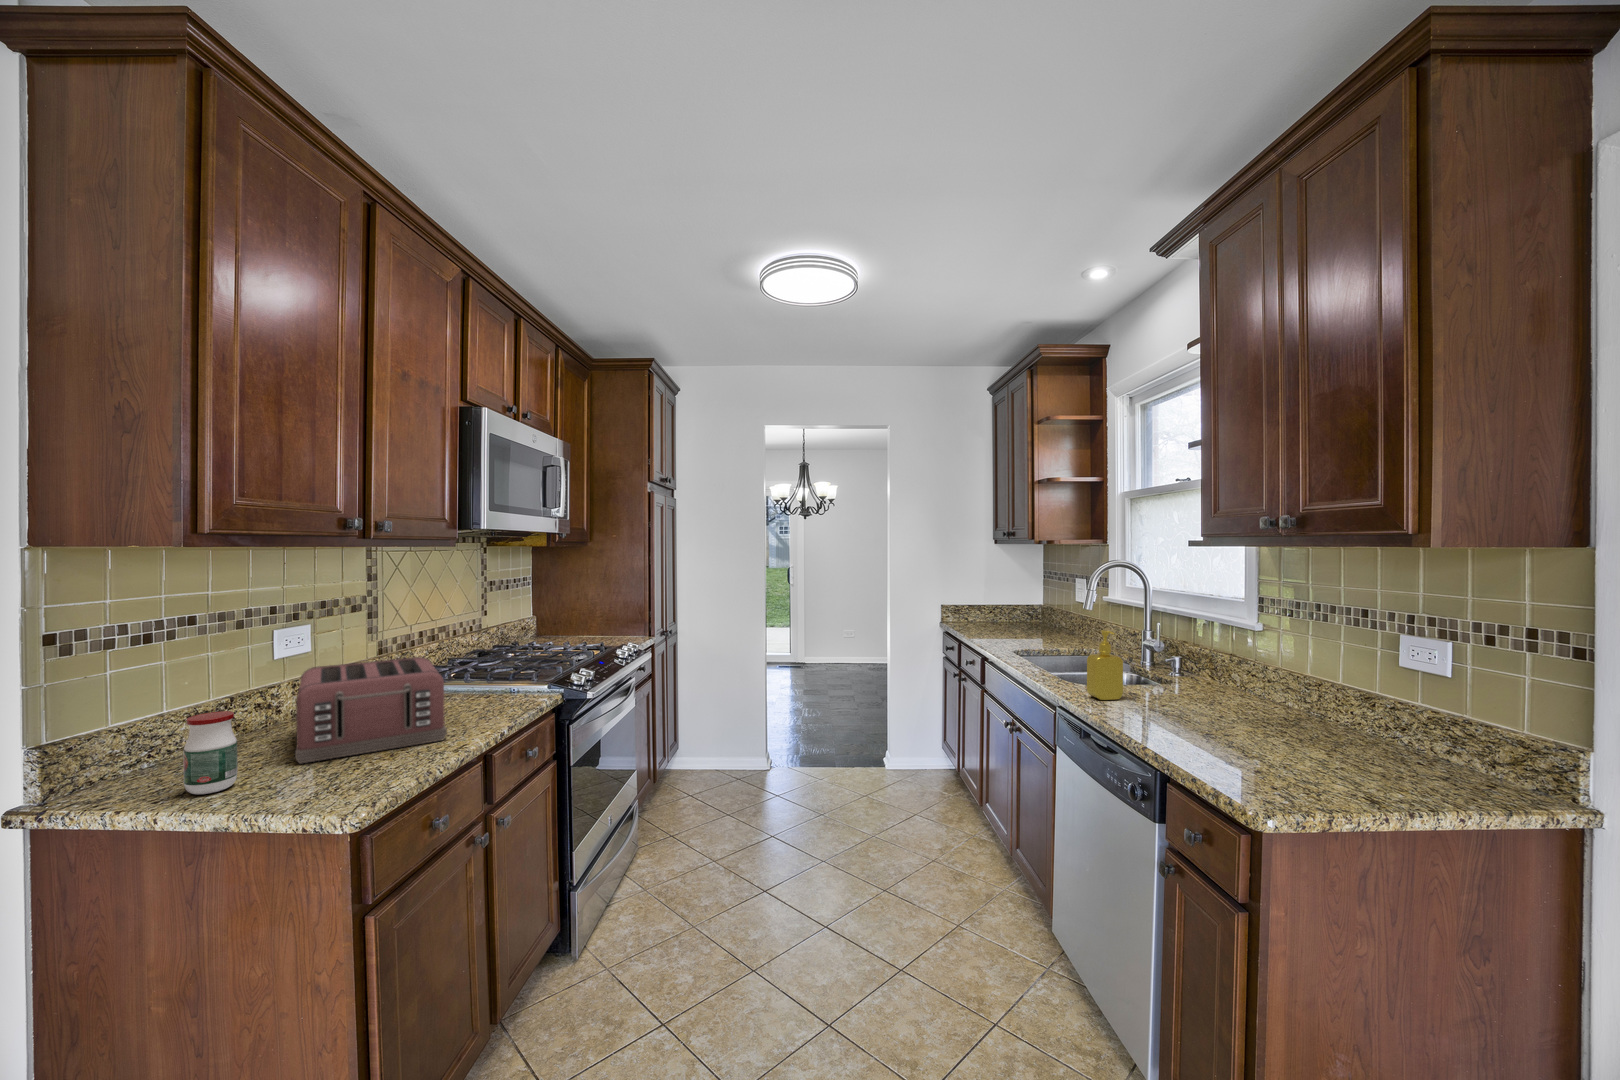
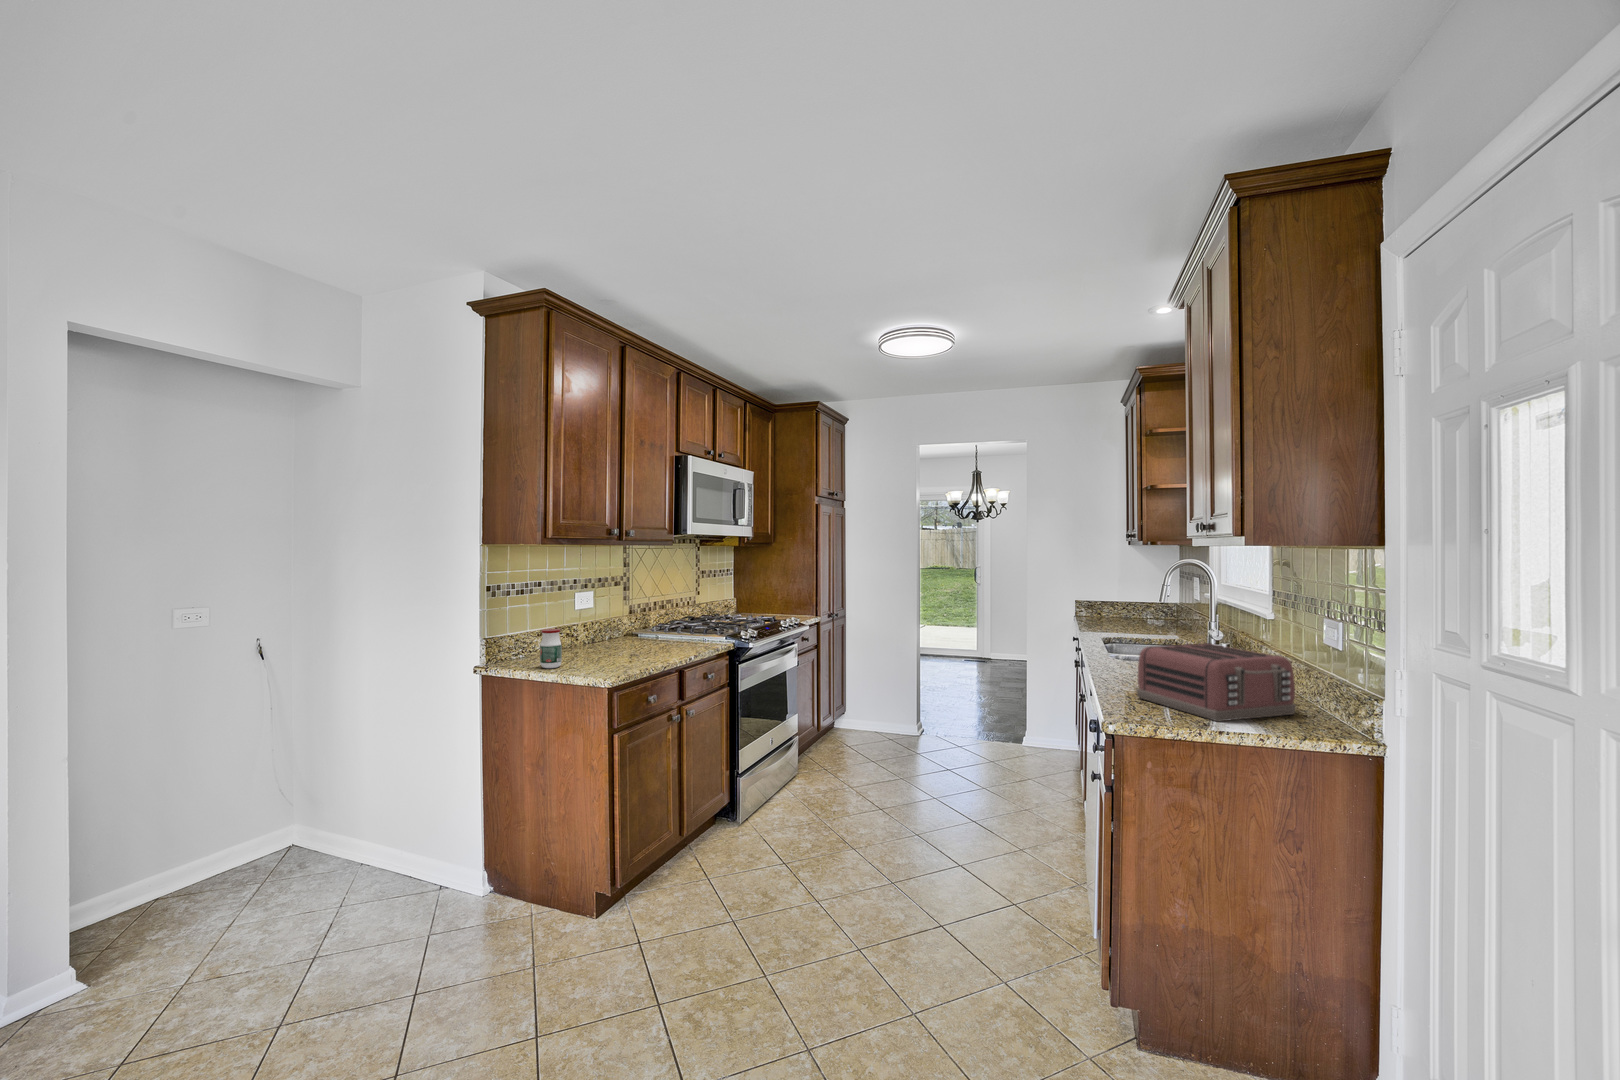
soap dispenser: present [1087,630,1123,700] -> none [1112,615,1140,671]
toaster: present [295,657,447,764] -> present [1136,643,1296,721]

